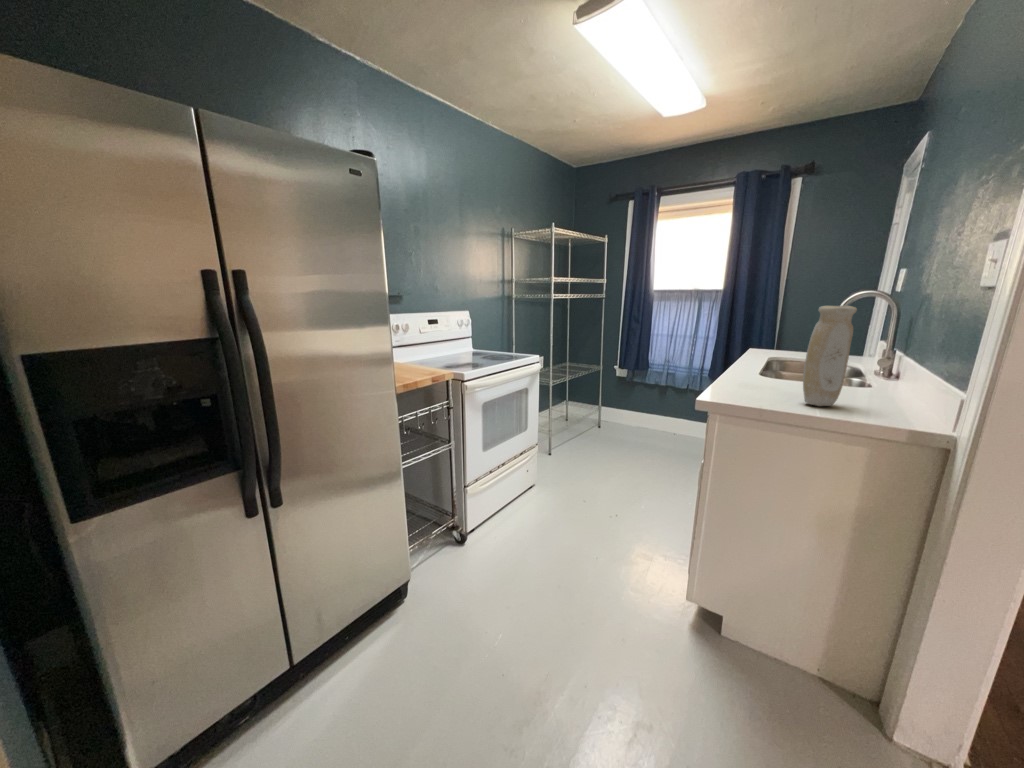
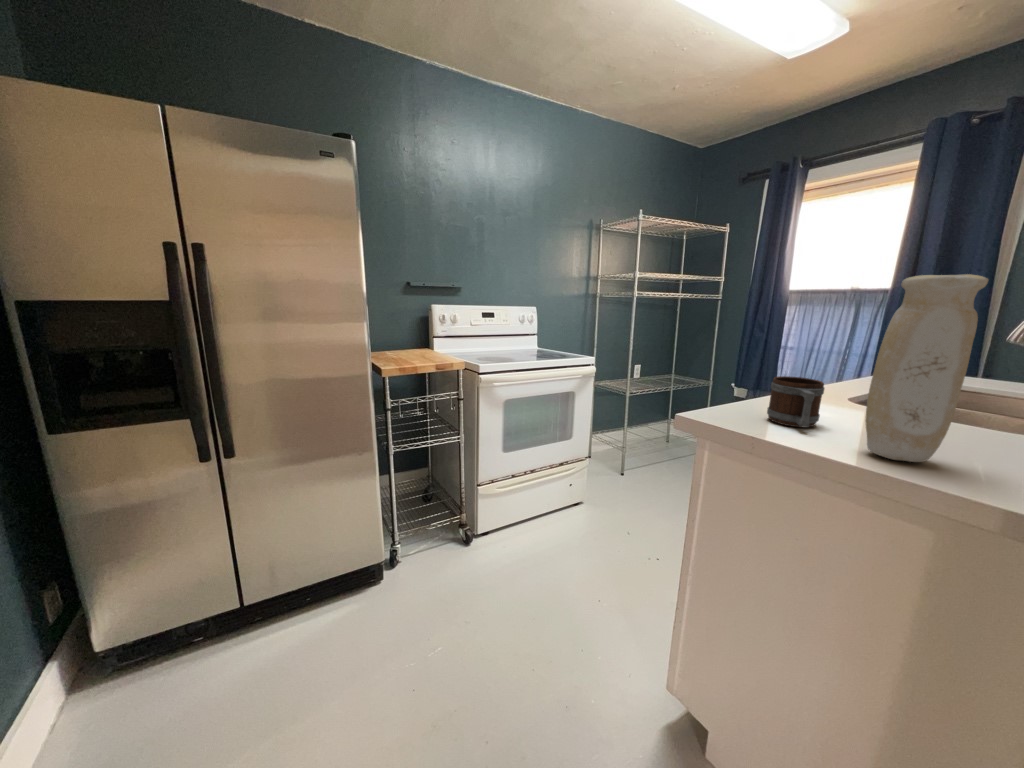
mug: none [734,363,770,395] -> present [767,376,824,428]

